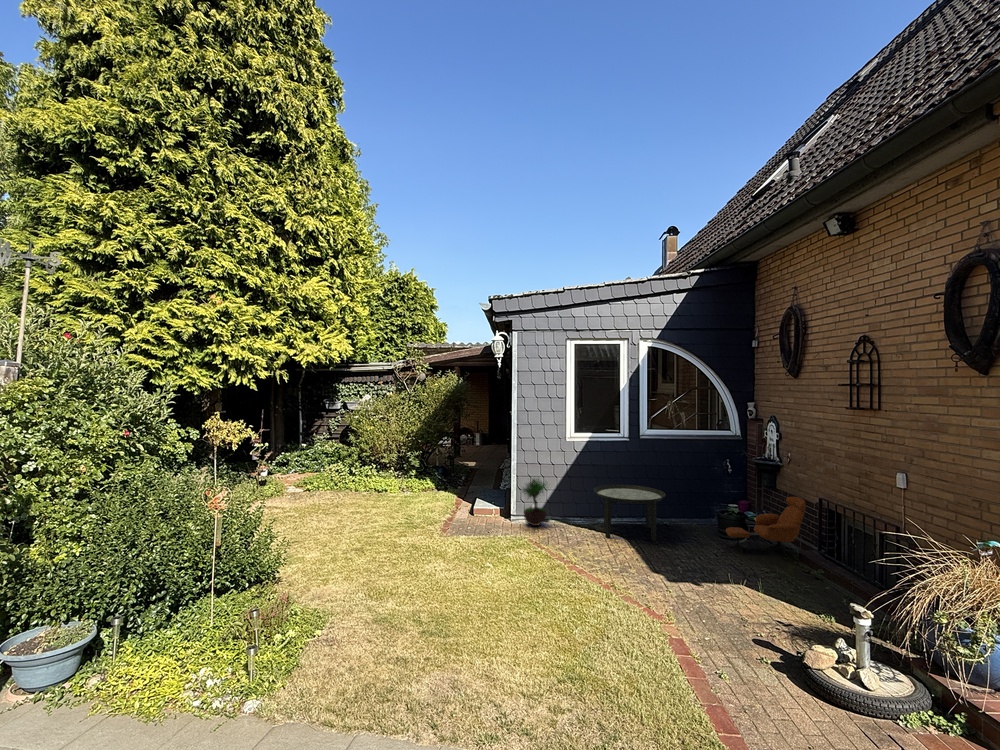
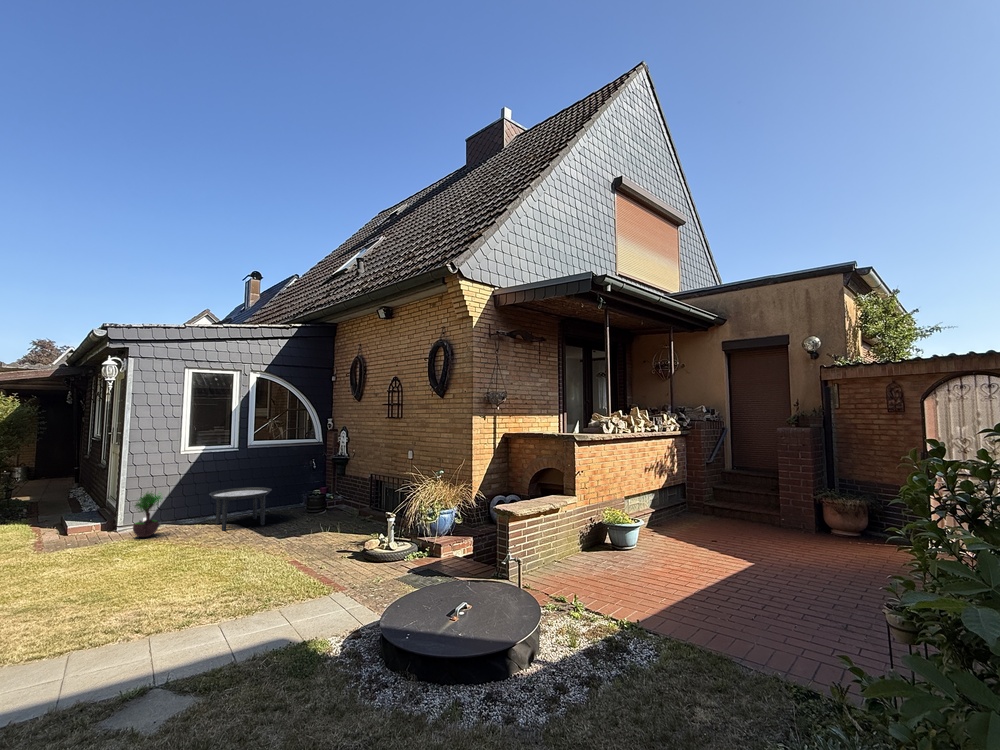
lounge chair: present [724,497,806,558] -> none [314,477,364,519]

